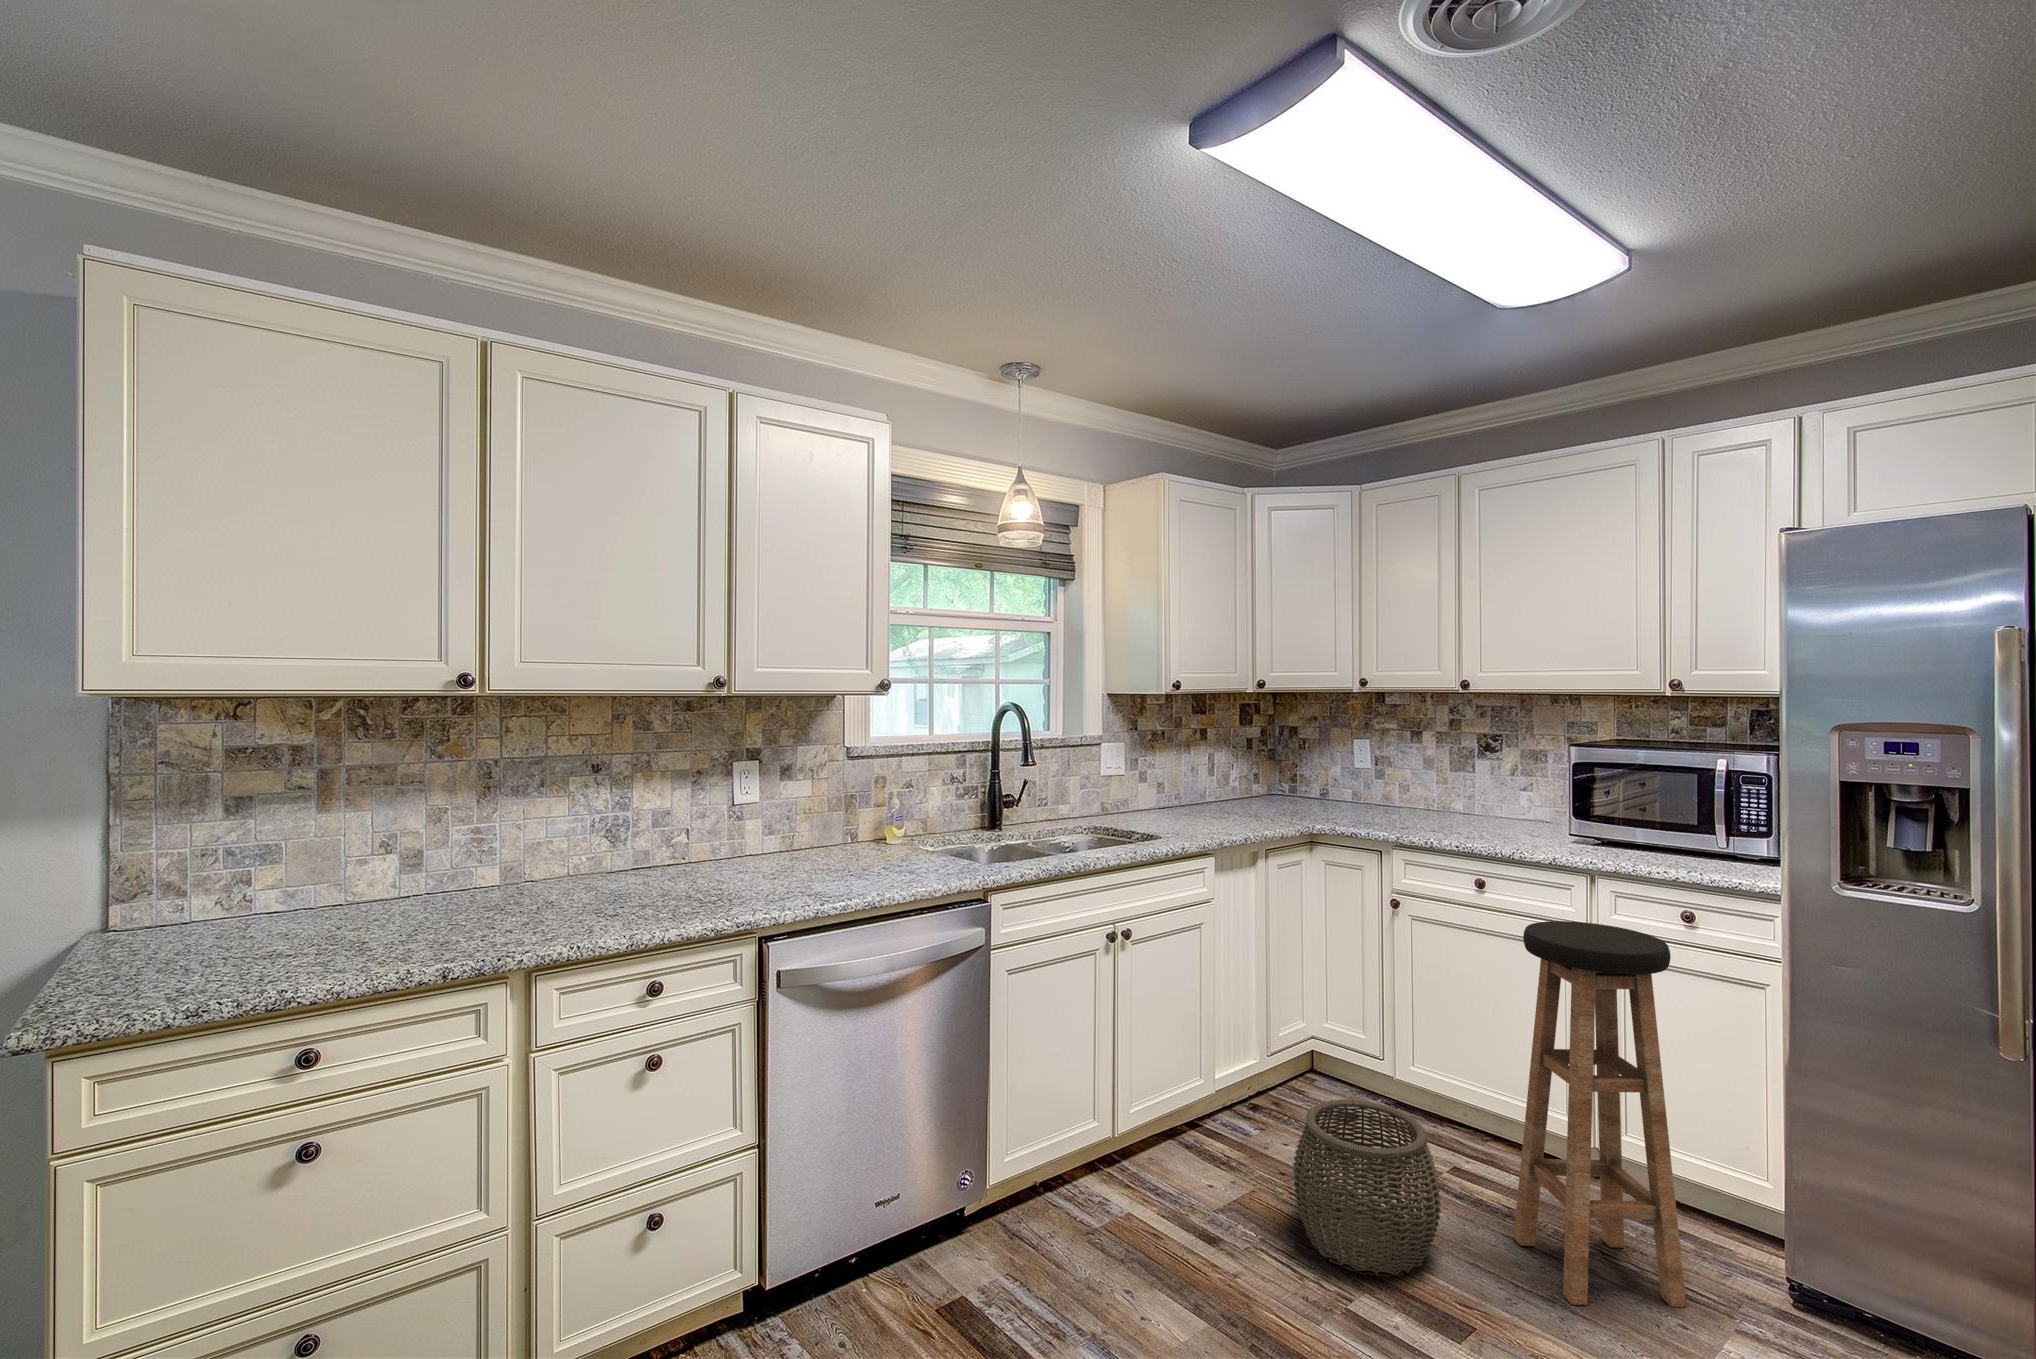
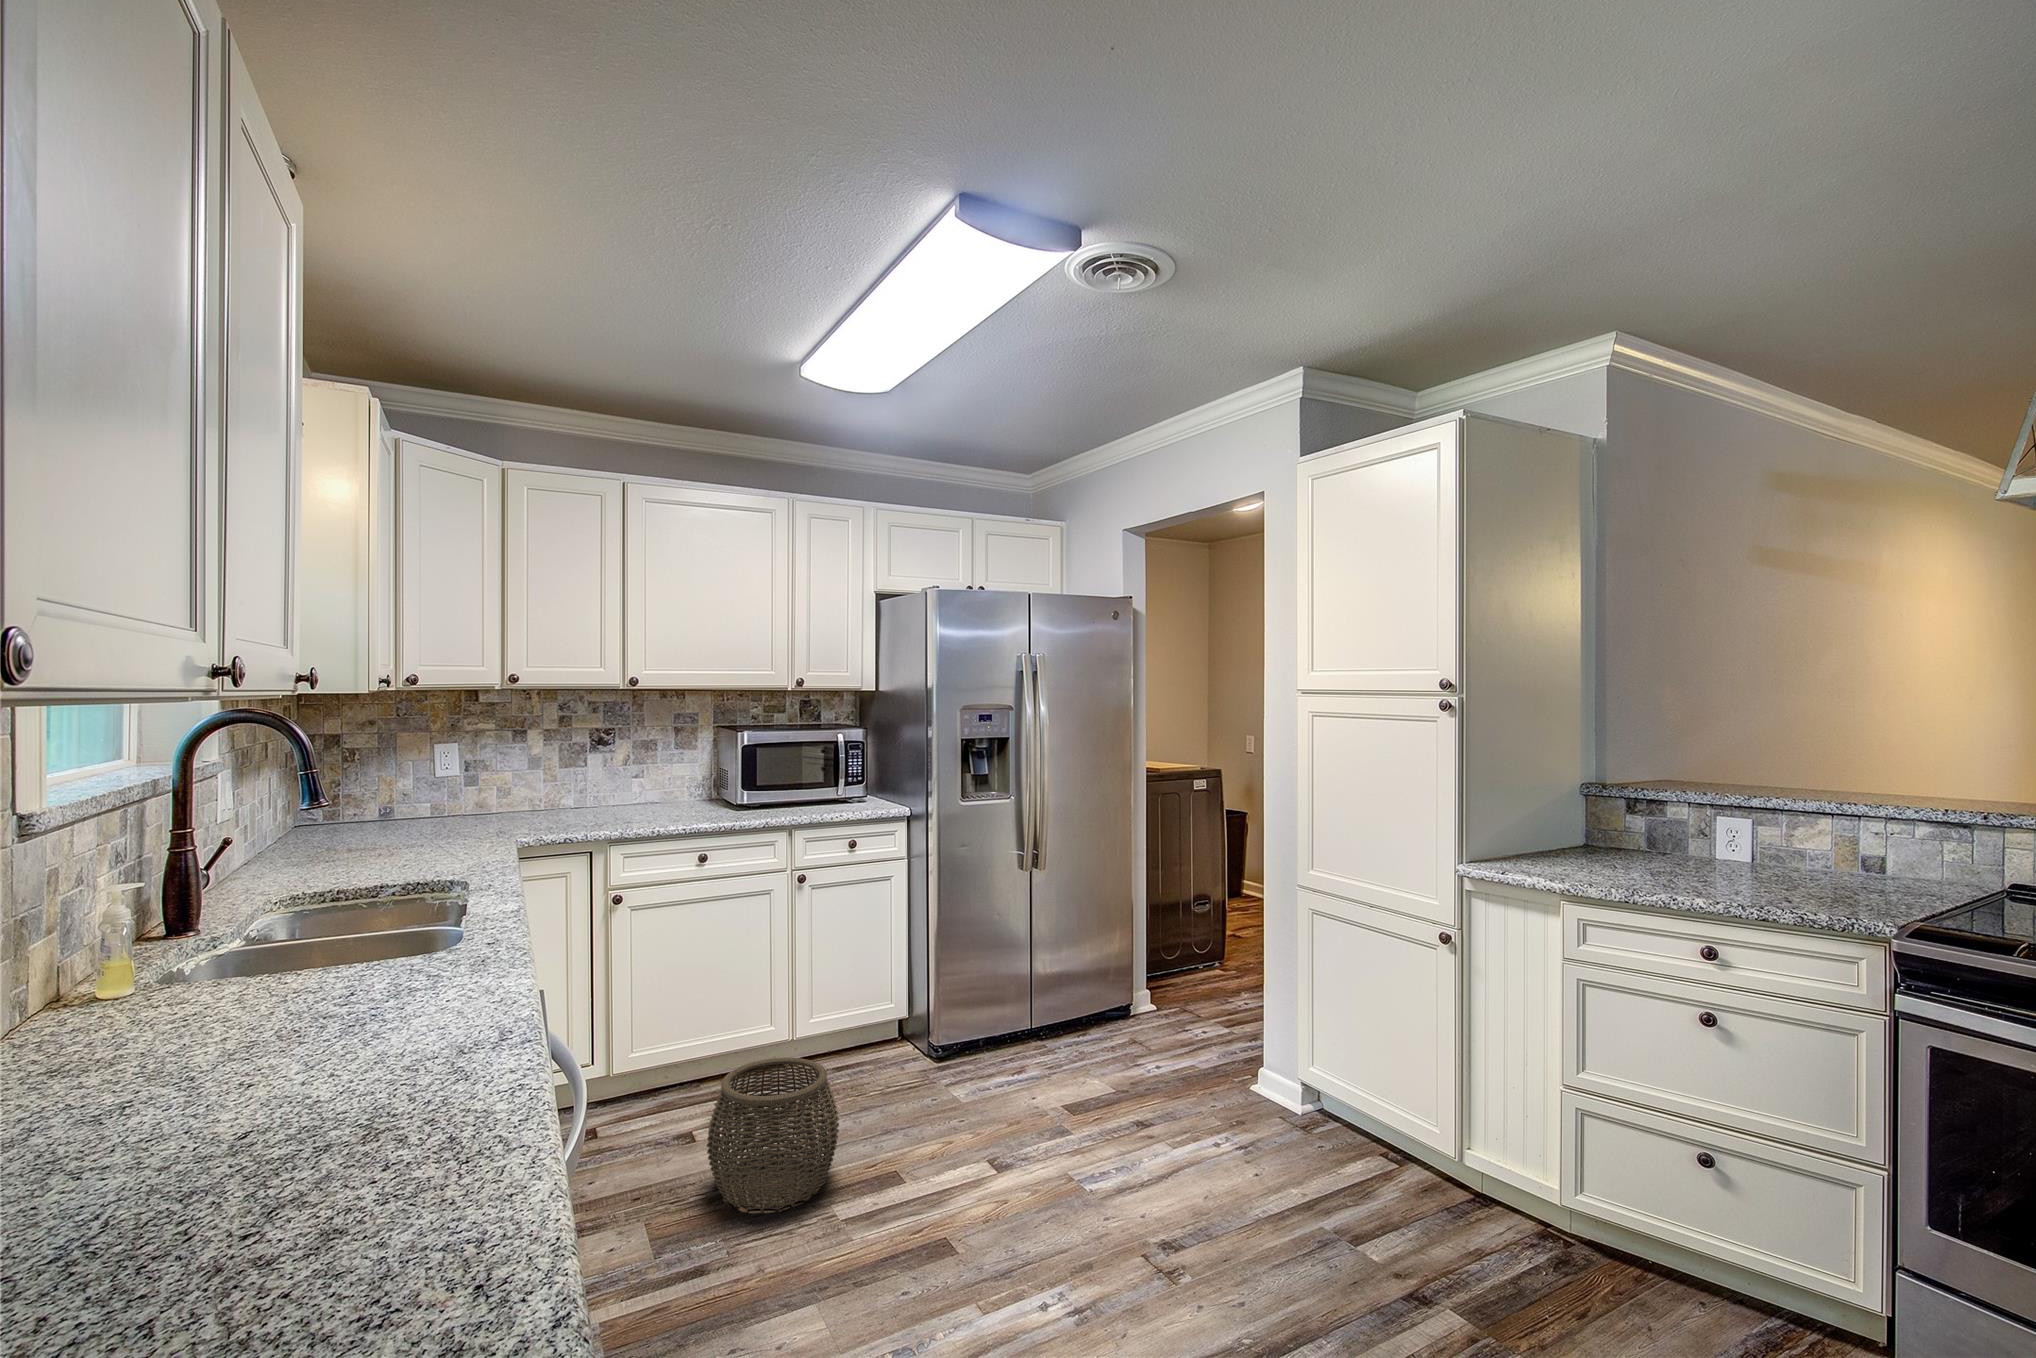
bar stool: present [1514,921,1686,1307] -> none [820,856,920,1128]

